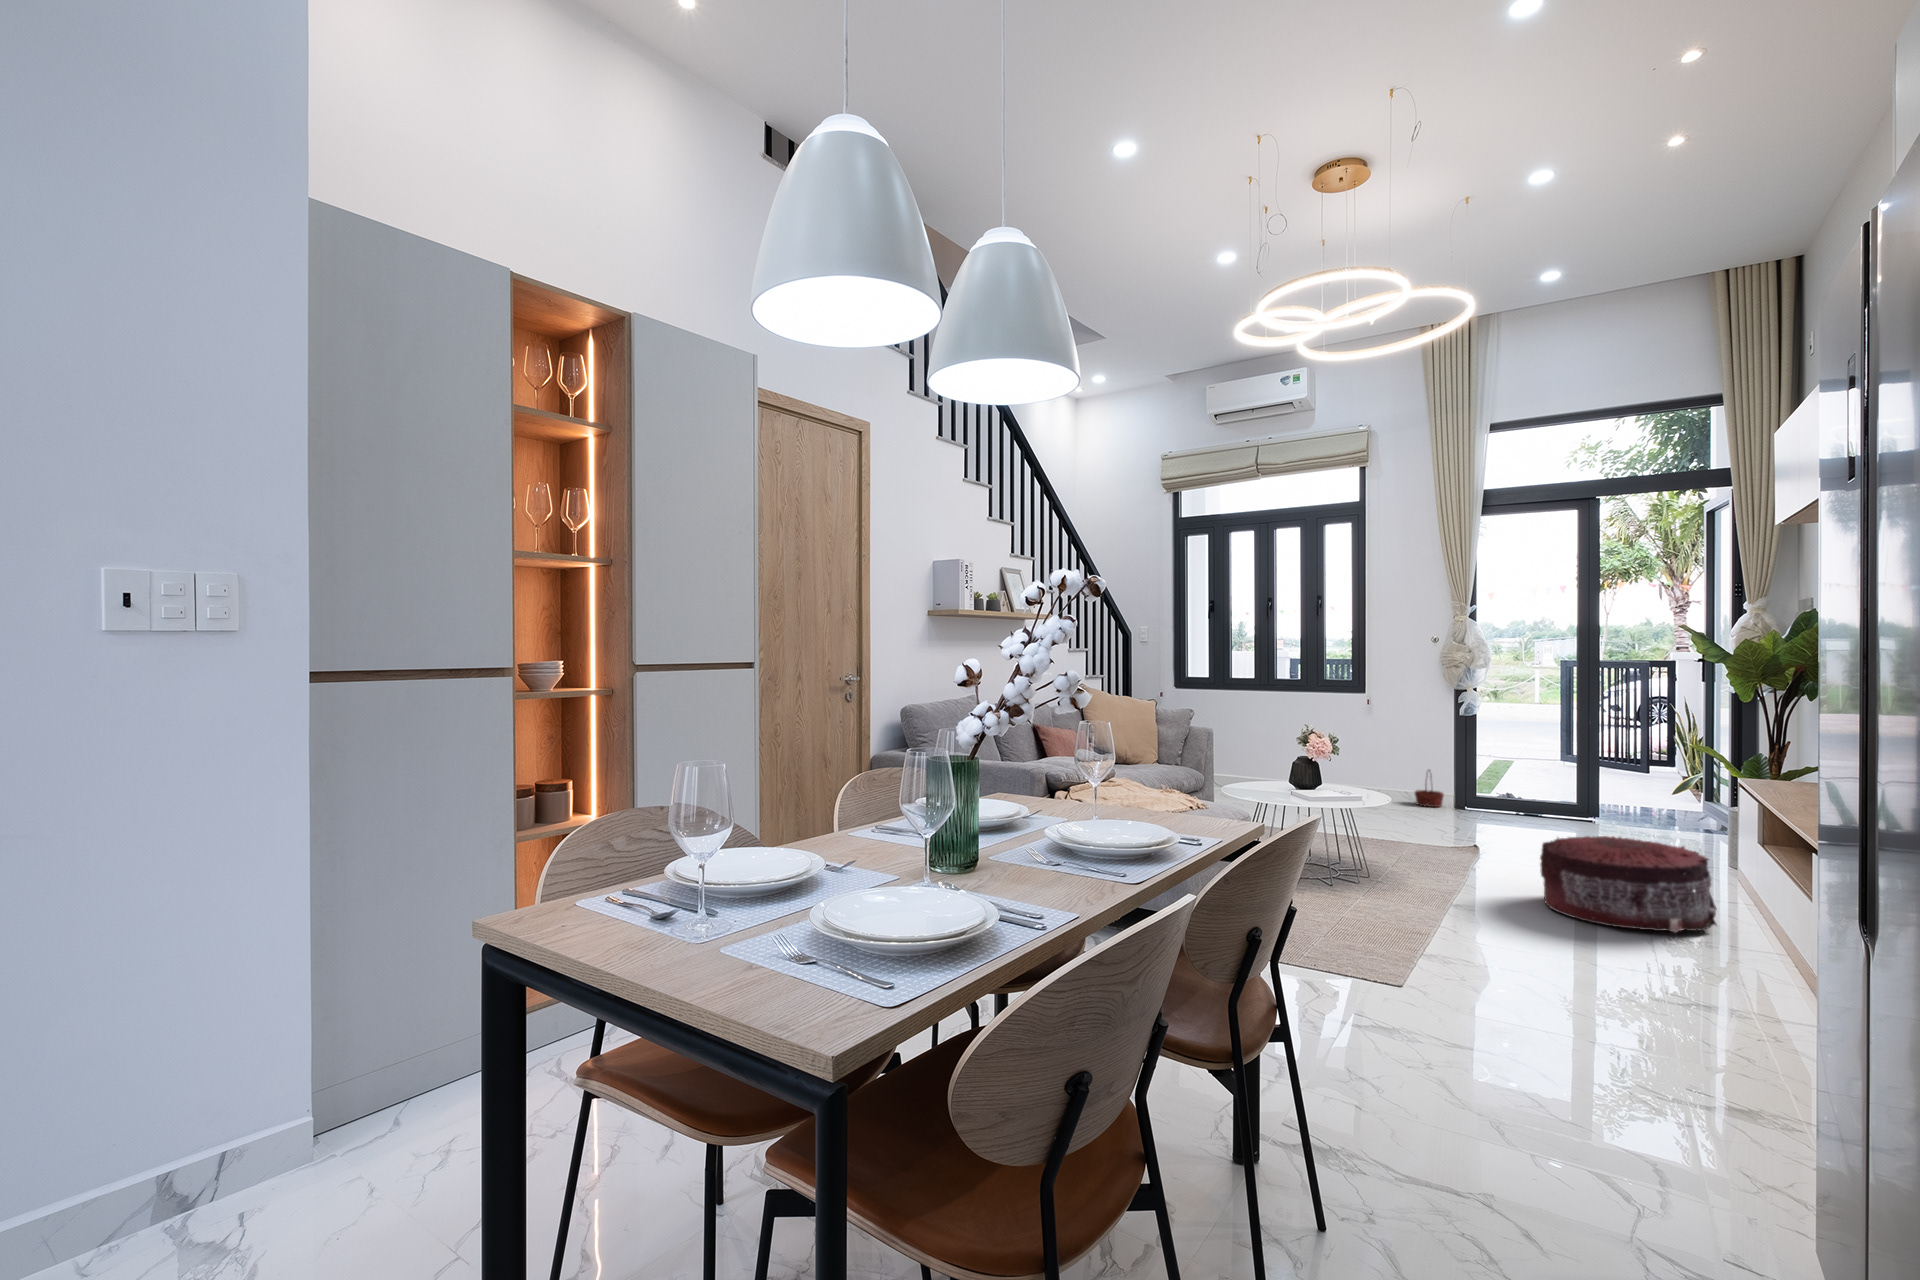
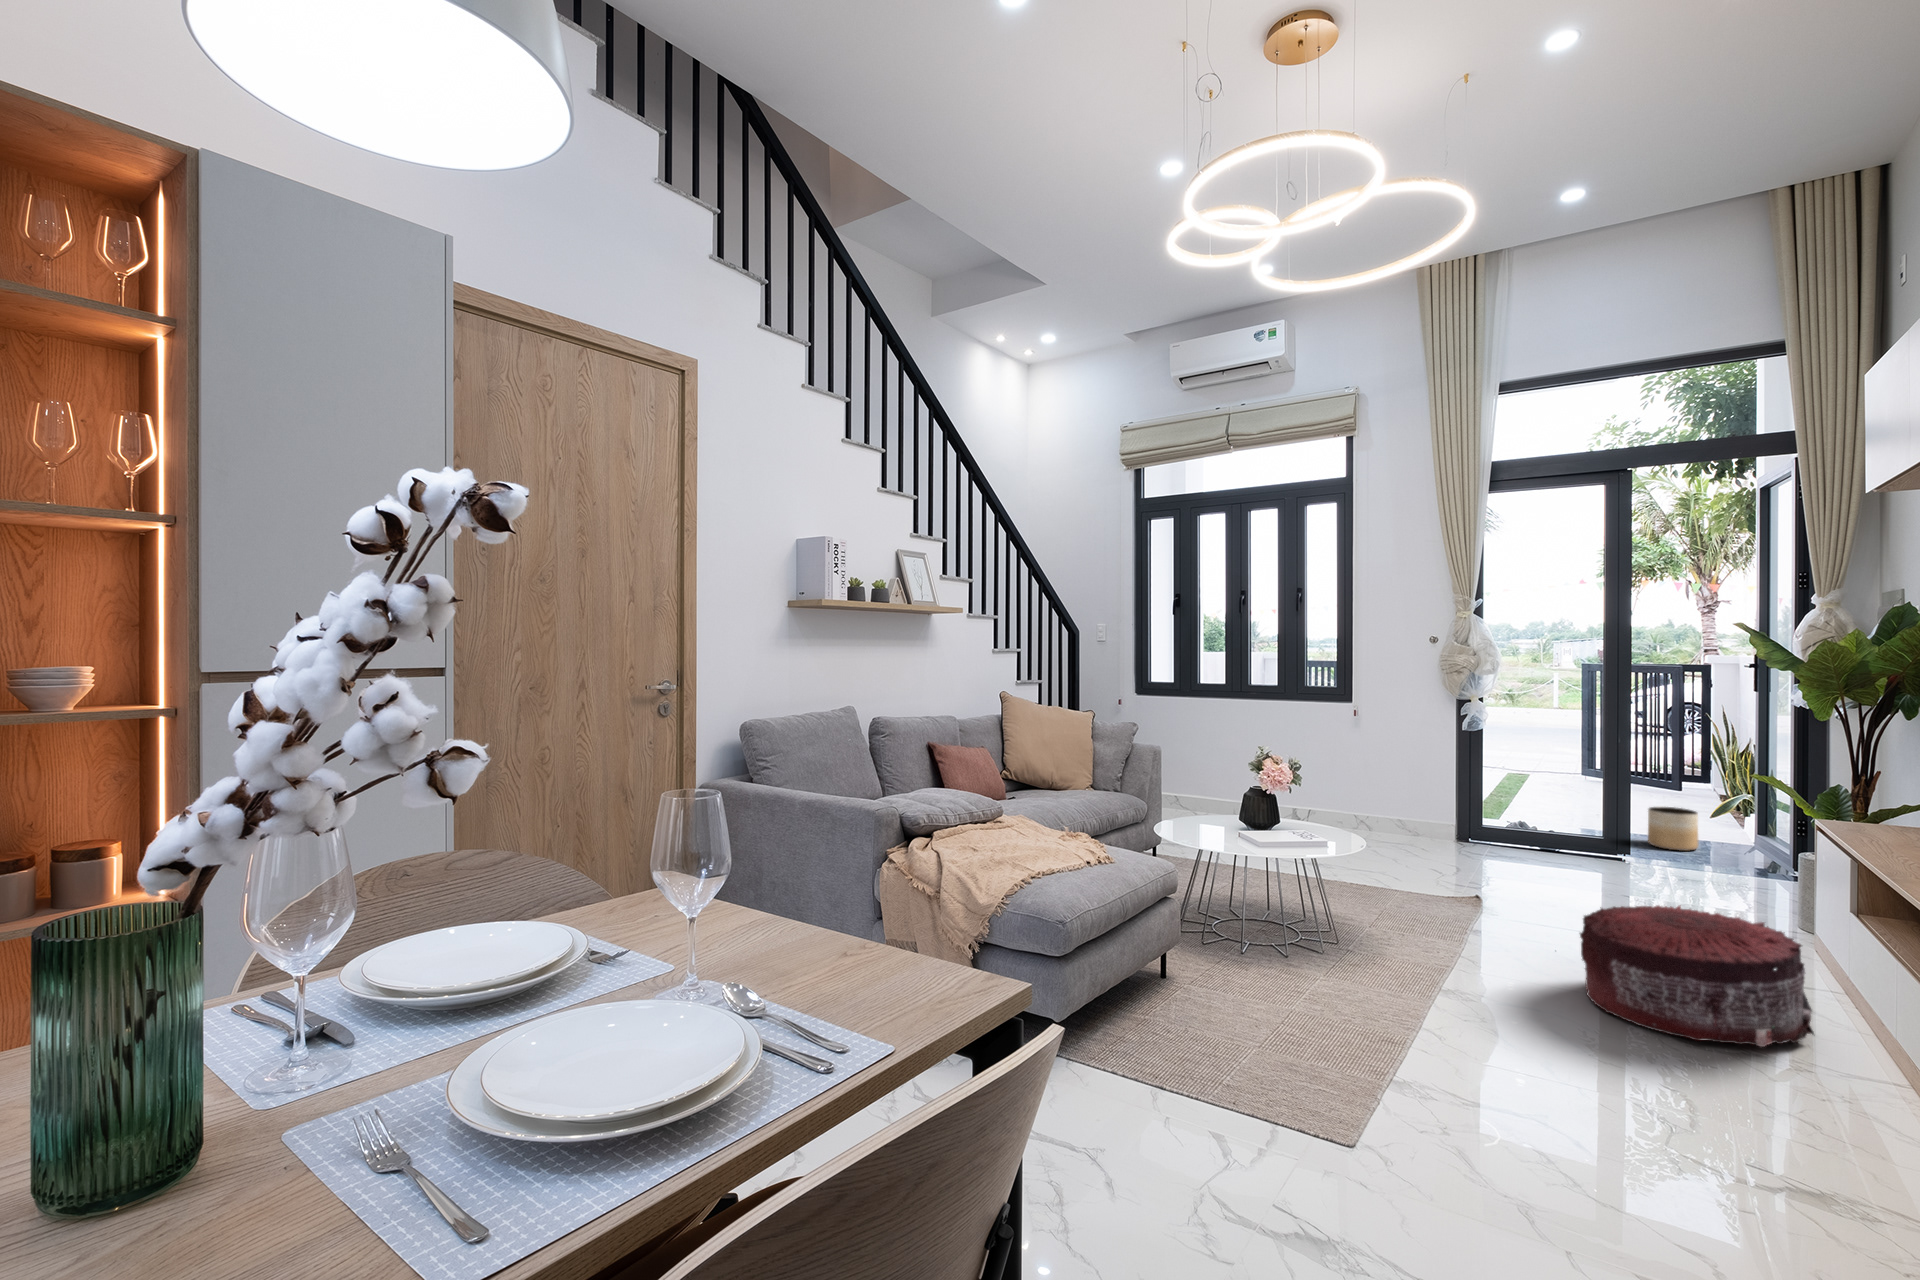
basket: present [1415,770,1444,807] -> none [1412,791,1447,836]
planter: none [1617,784,1660,820] -> present [1648,807,1698,851]

